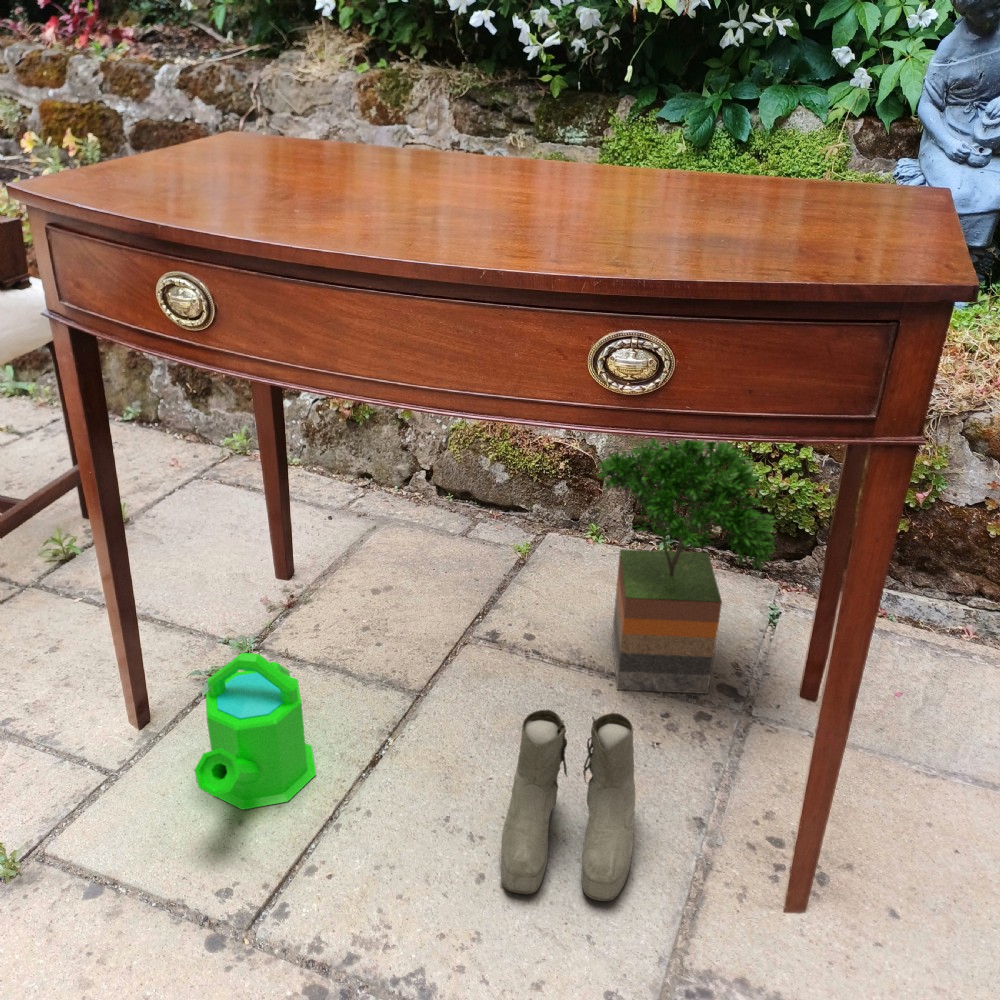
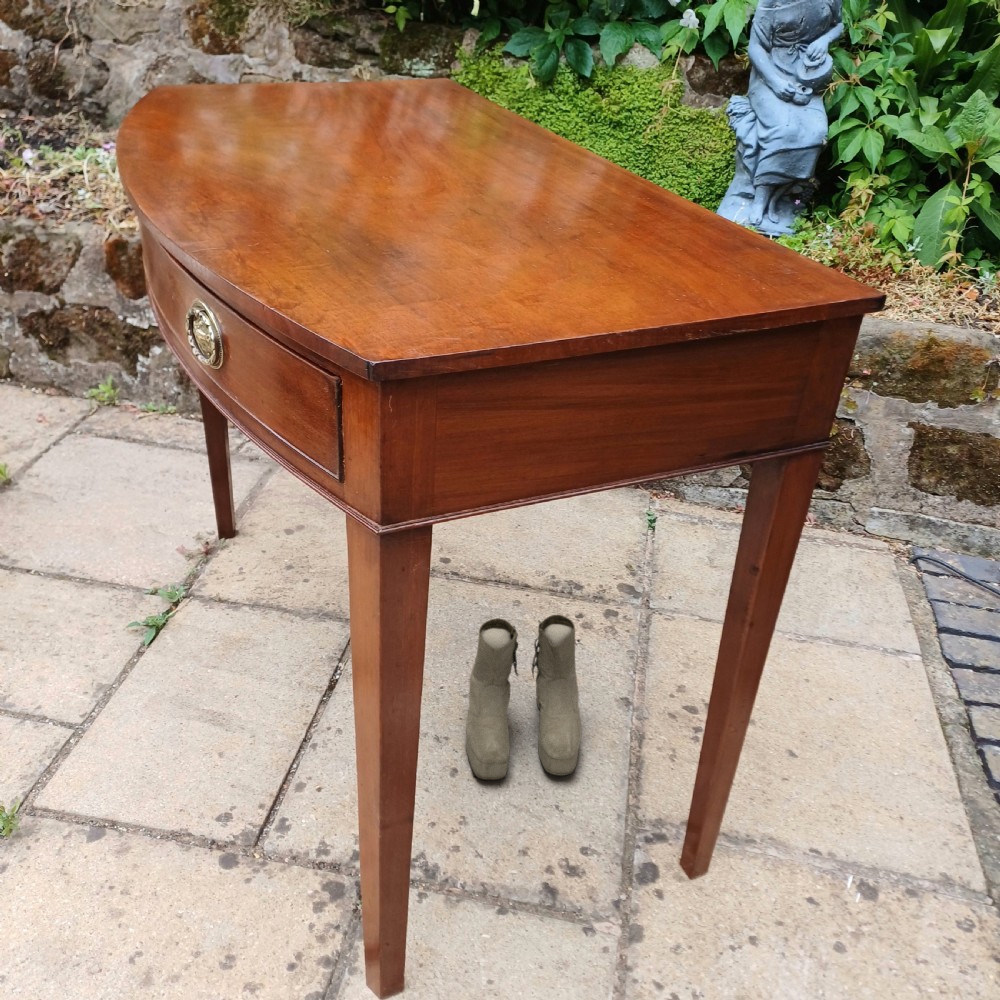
potted tree: present [597,438,776,694] -> none [500,360,670,600]
watering can: present [195,653,316,810] -> none [166,598,276,746]

